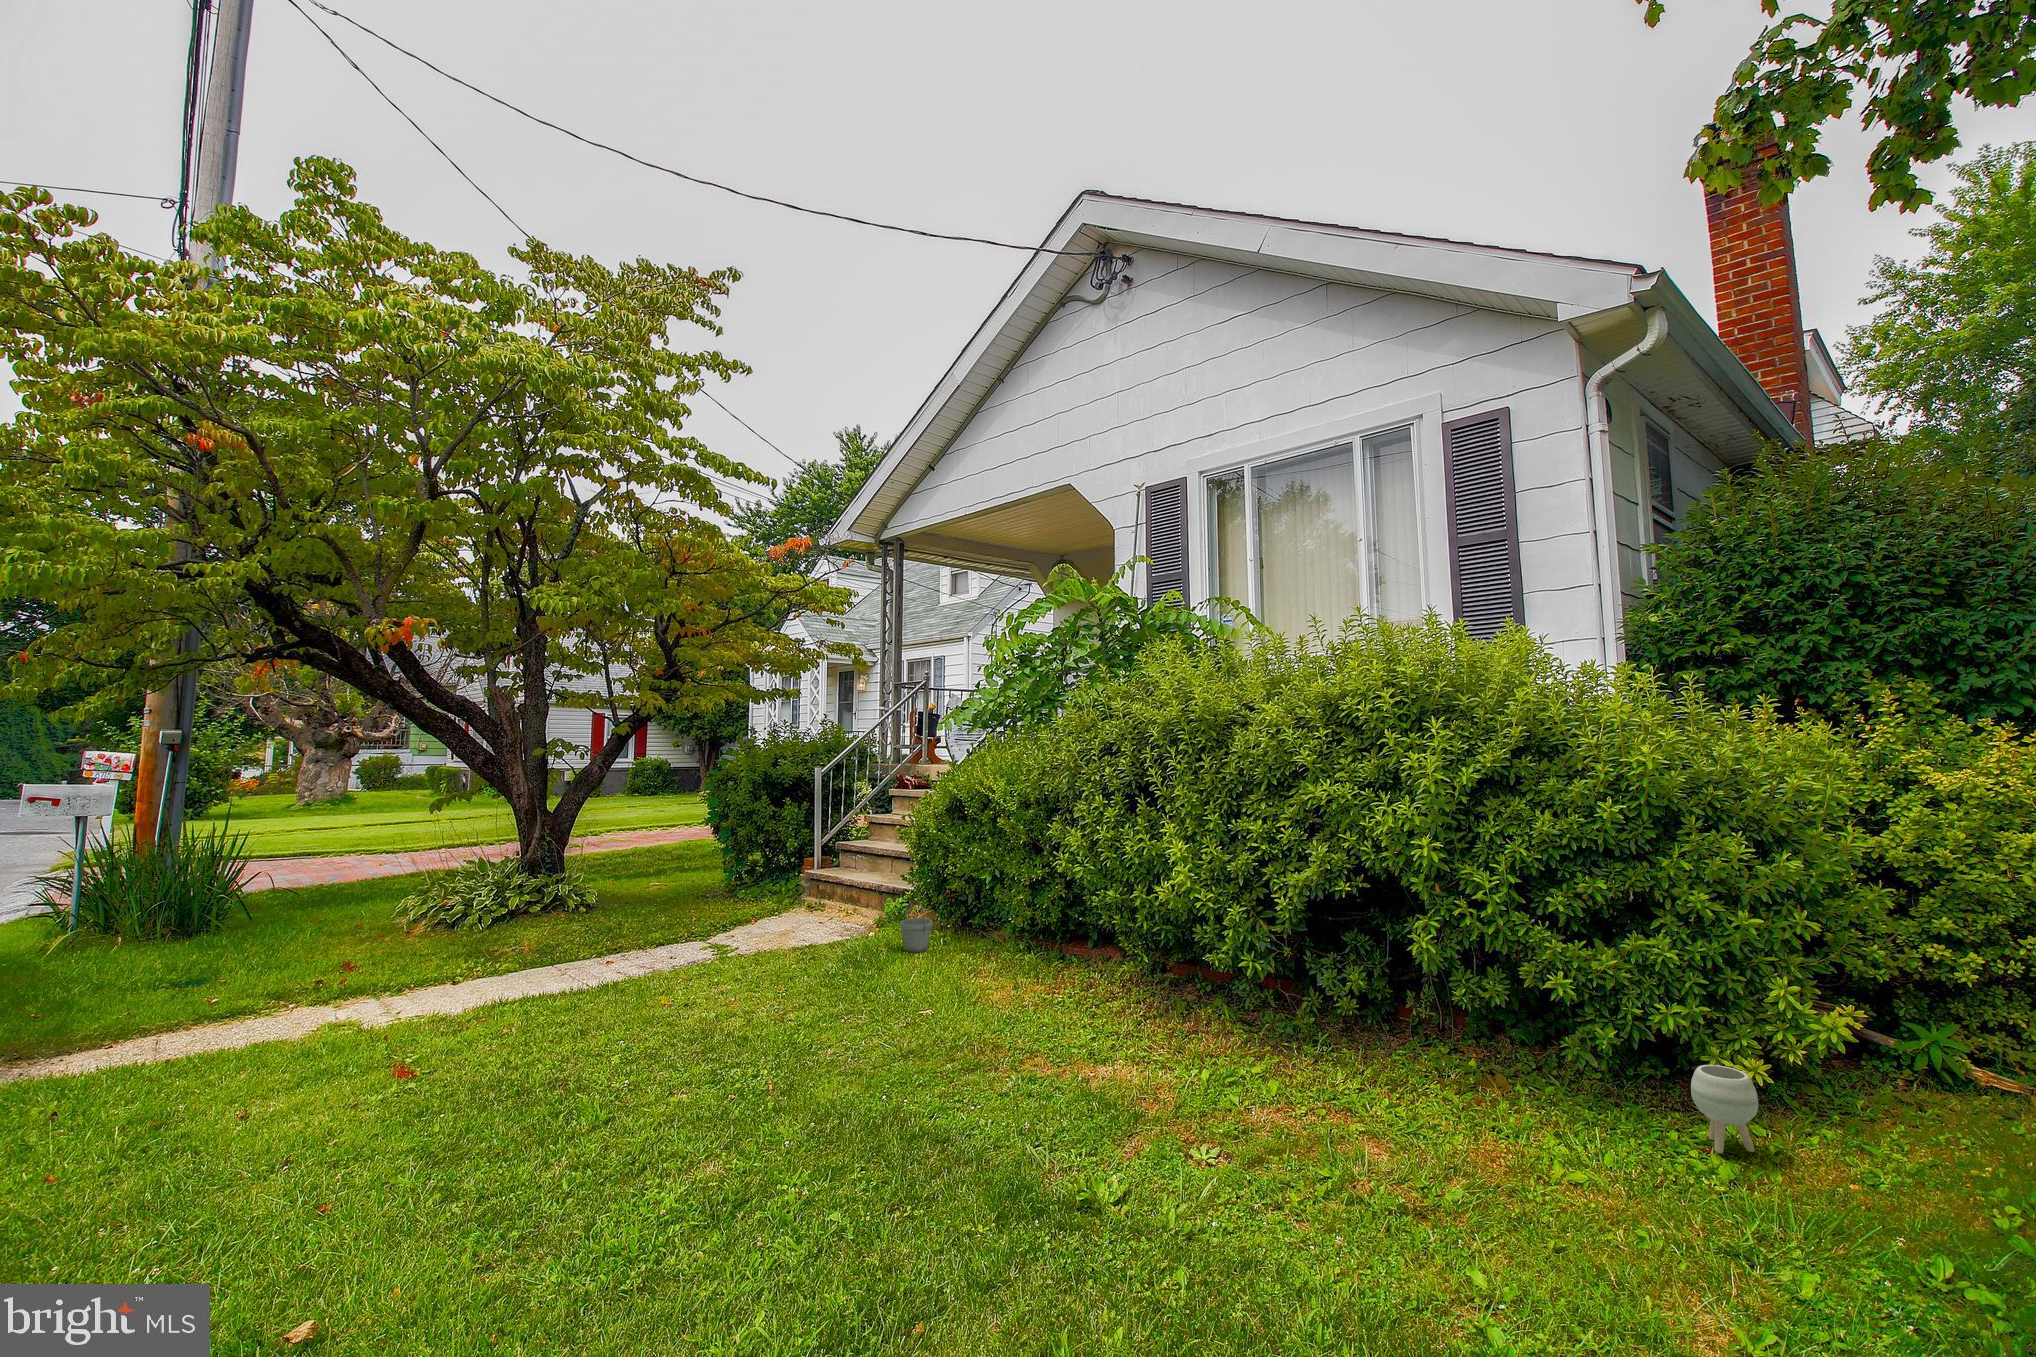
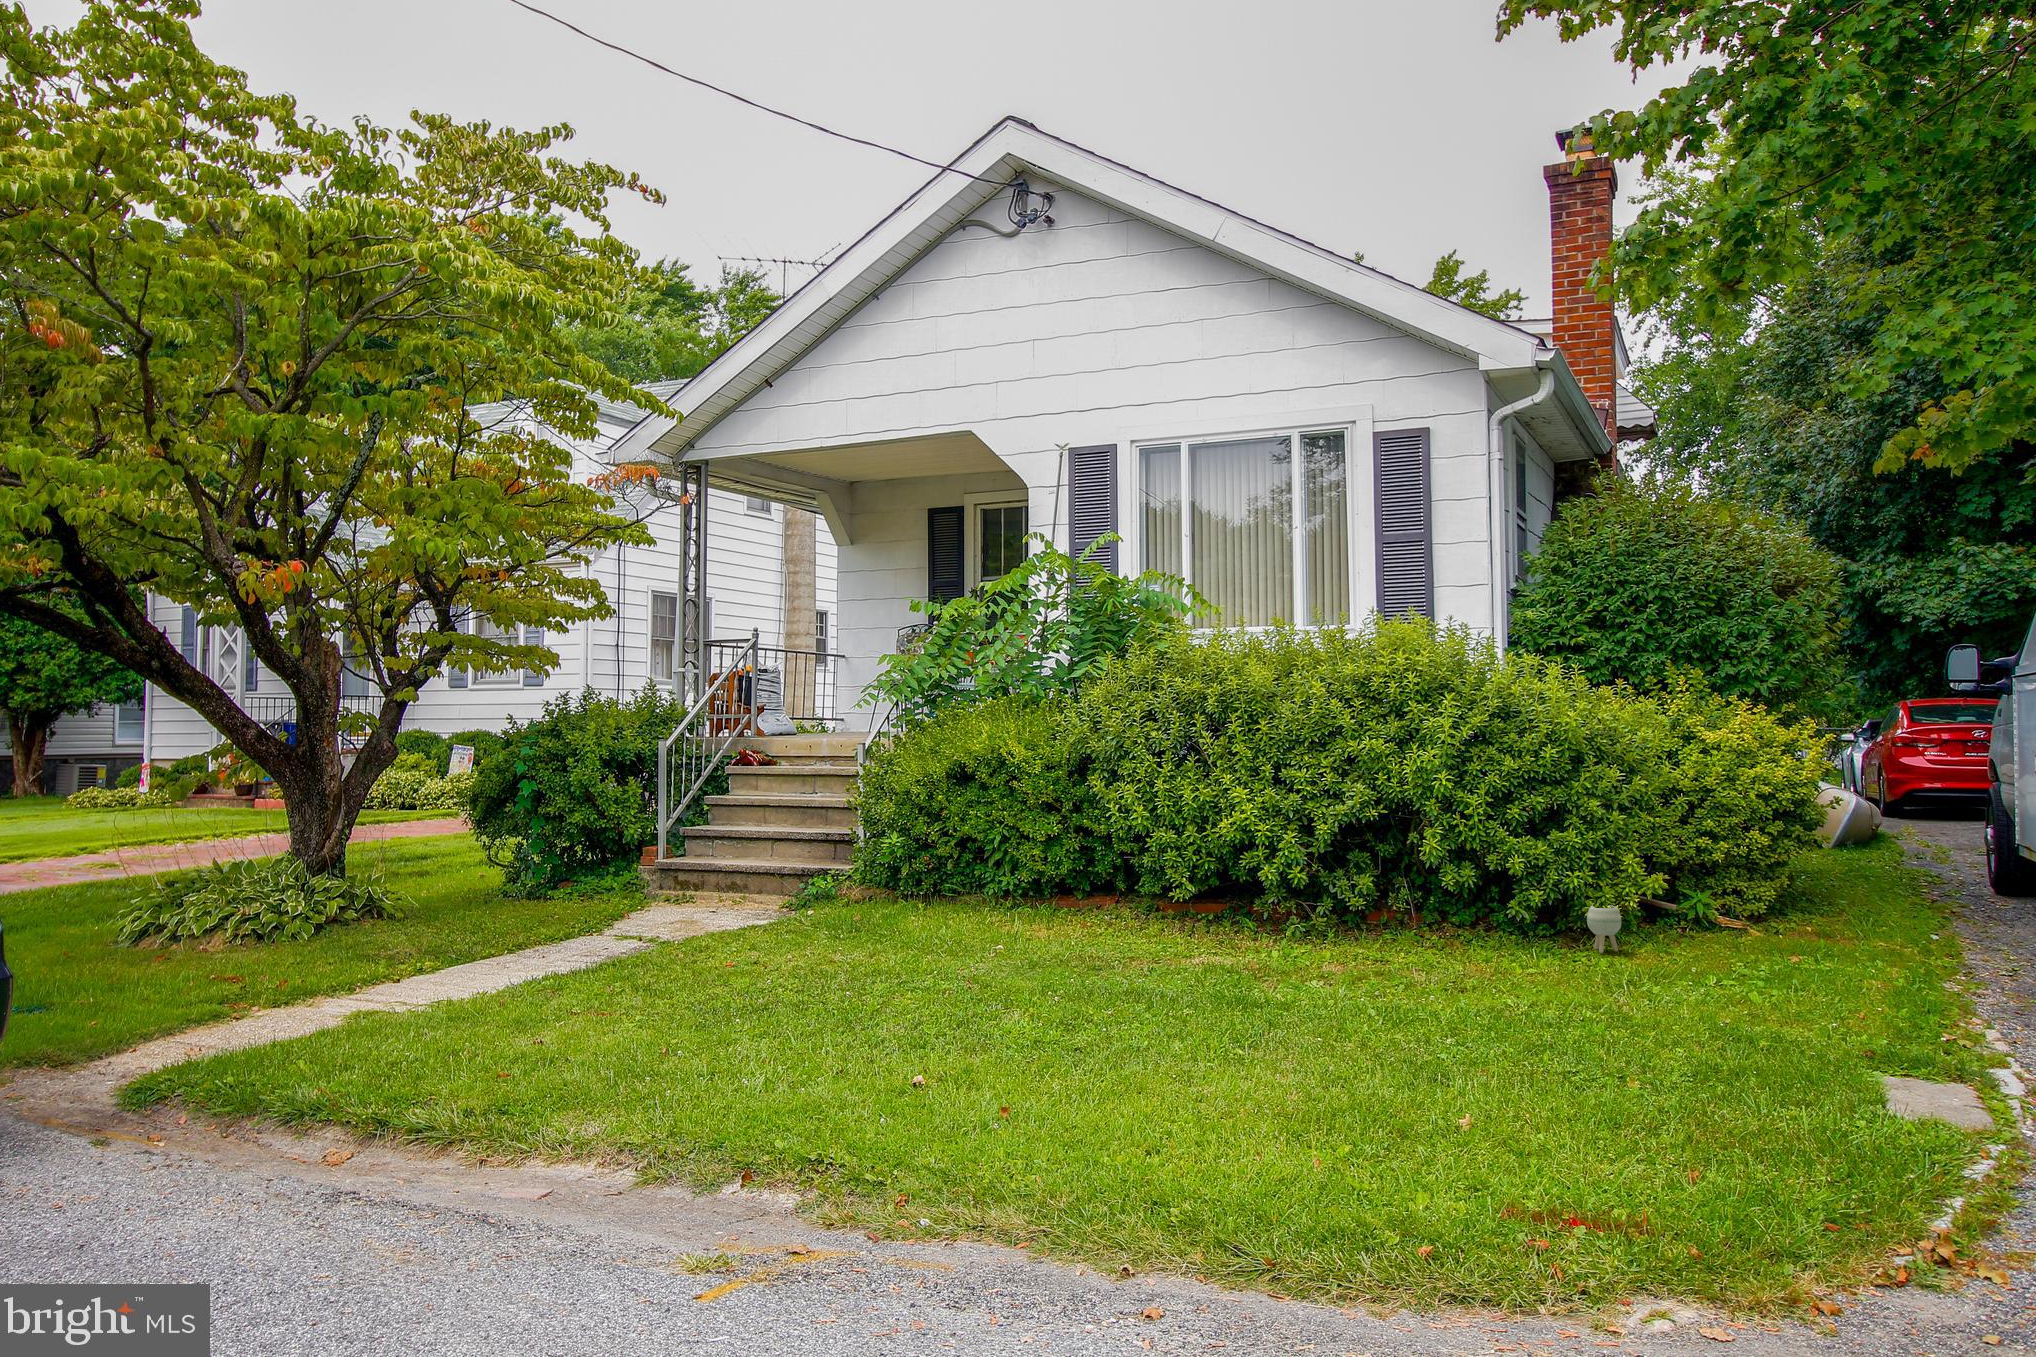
bucket: present [900,901,932,953] -> none [890,869,923,919]

